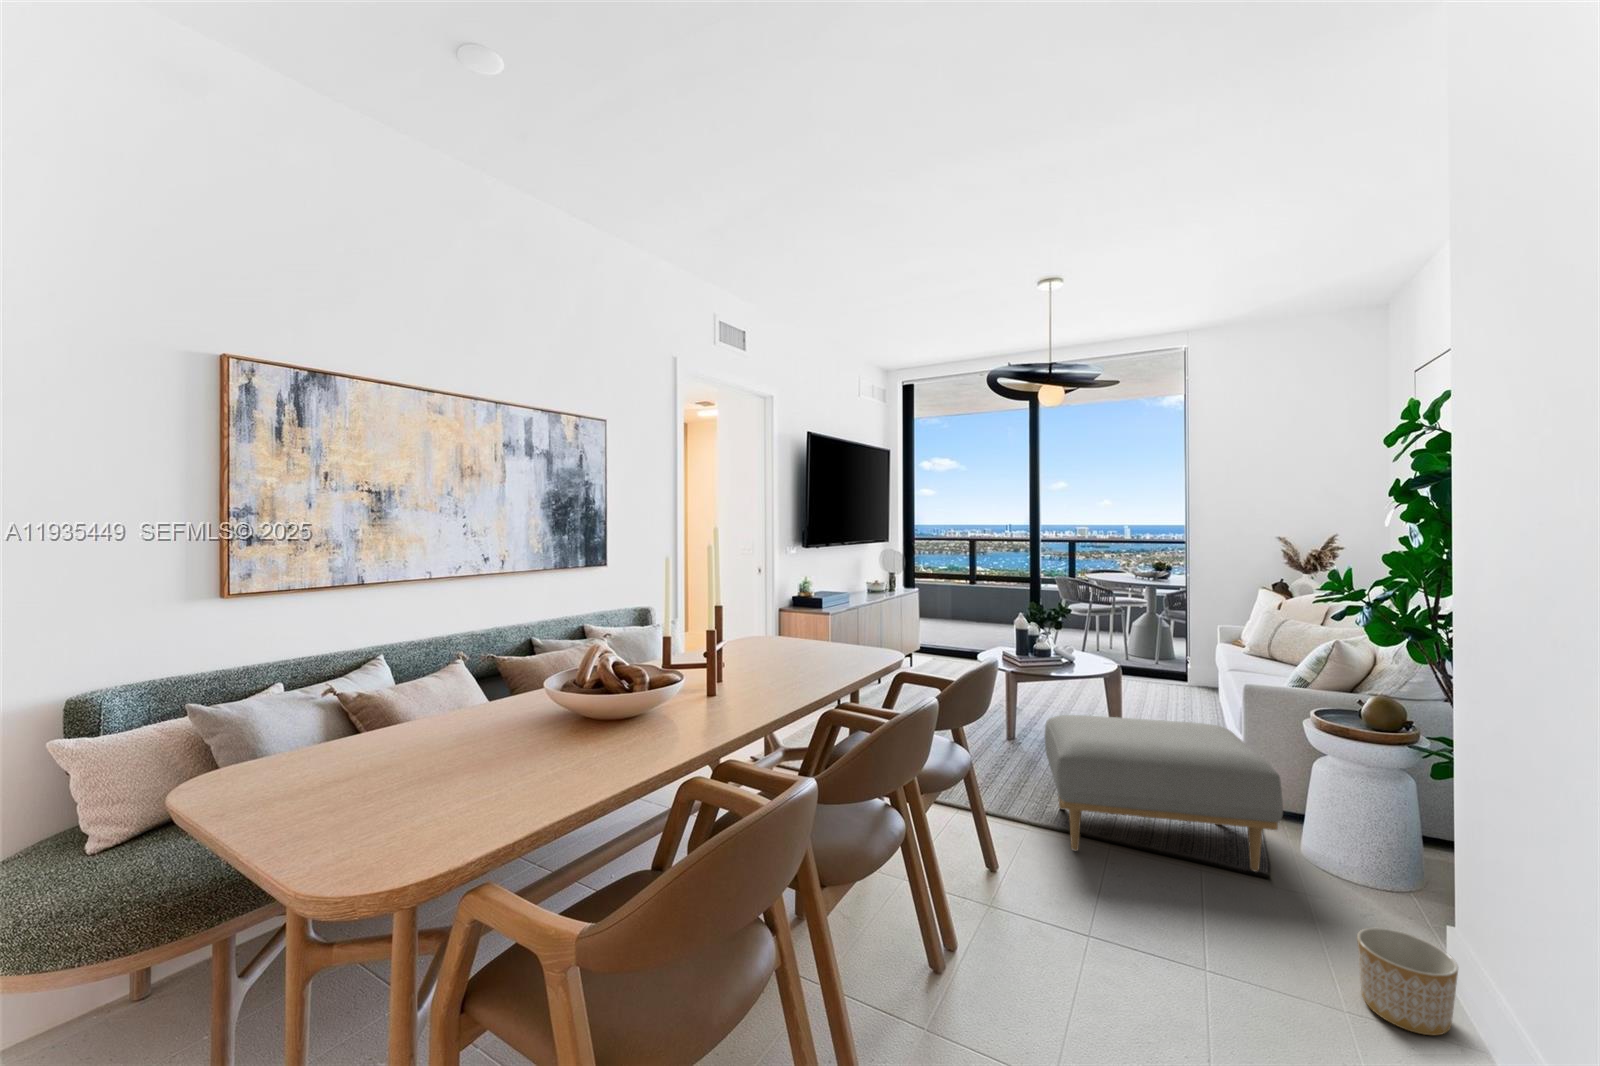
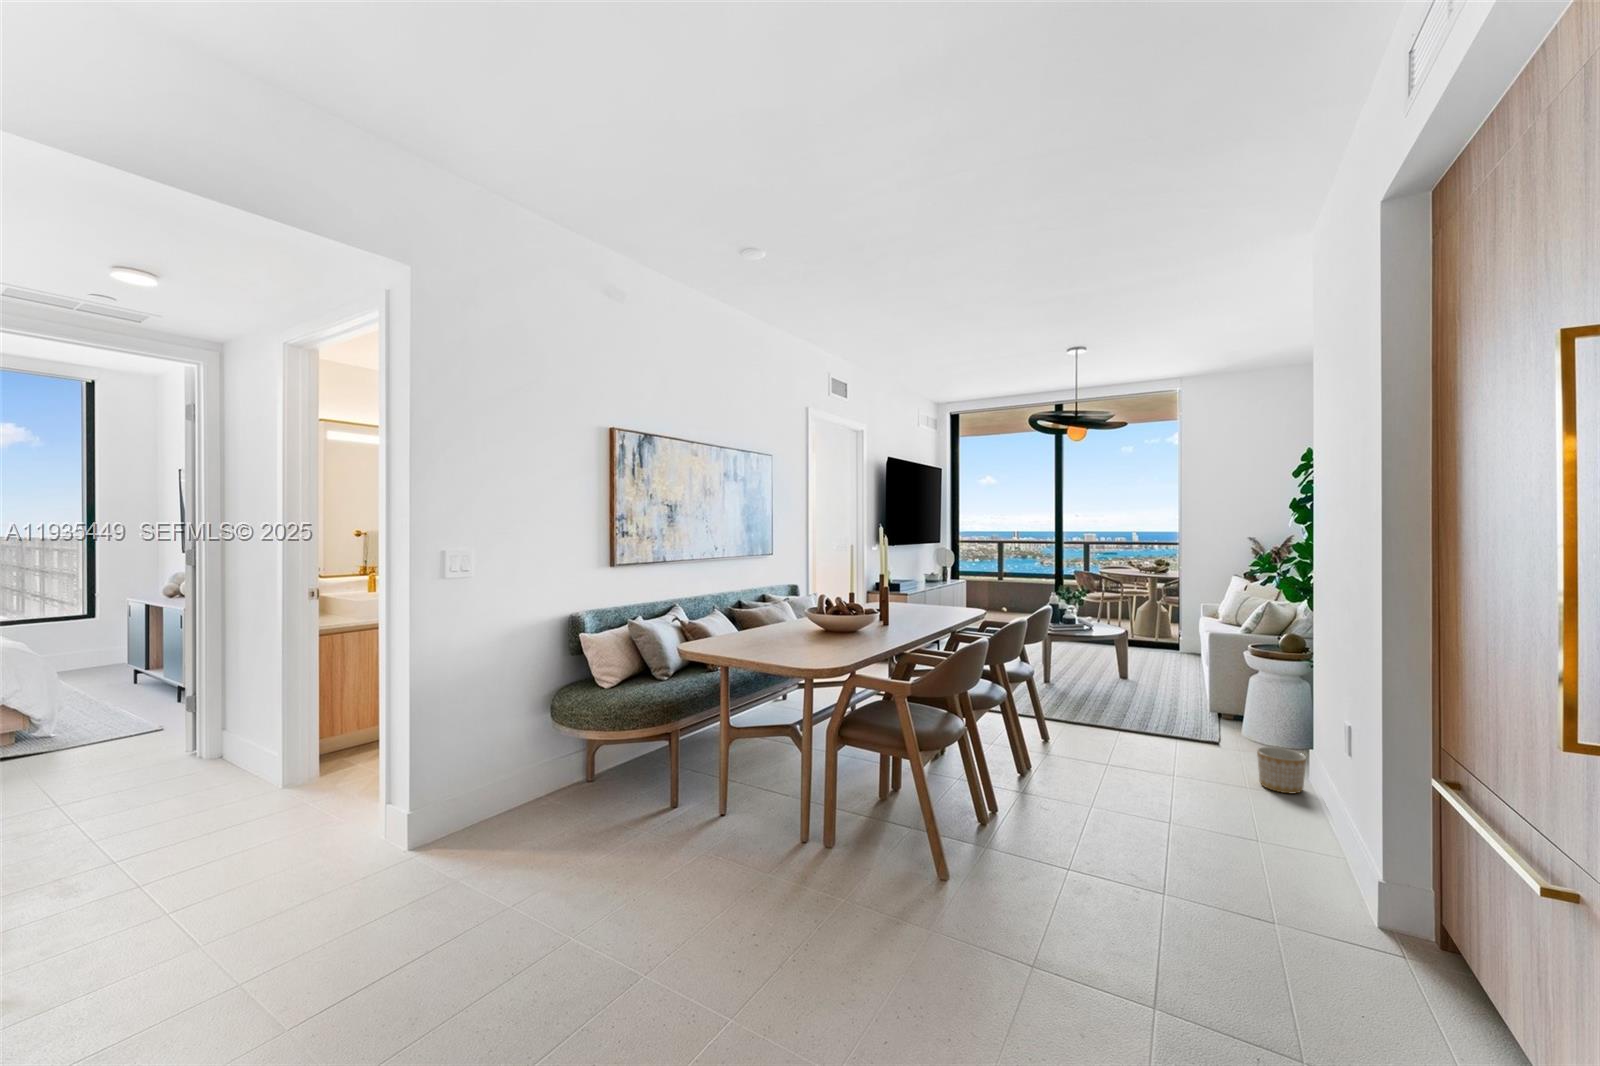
ottoman: present [1045,715,1283,872] -> none [1077,653,1228,741]

